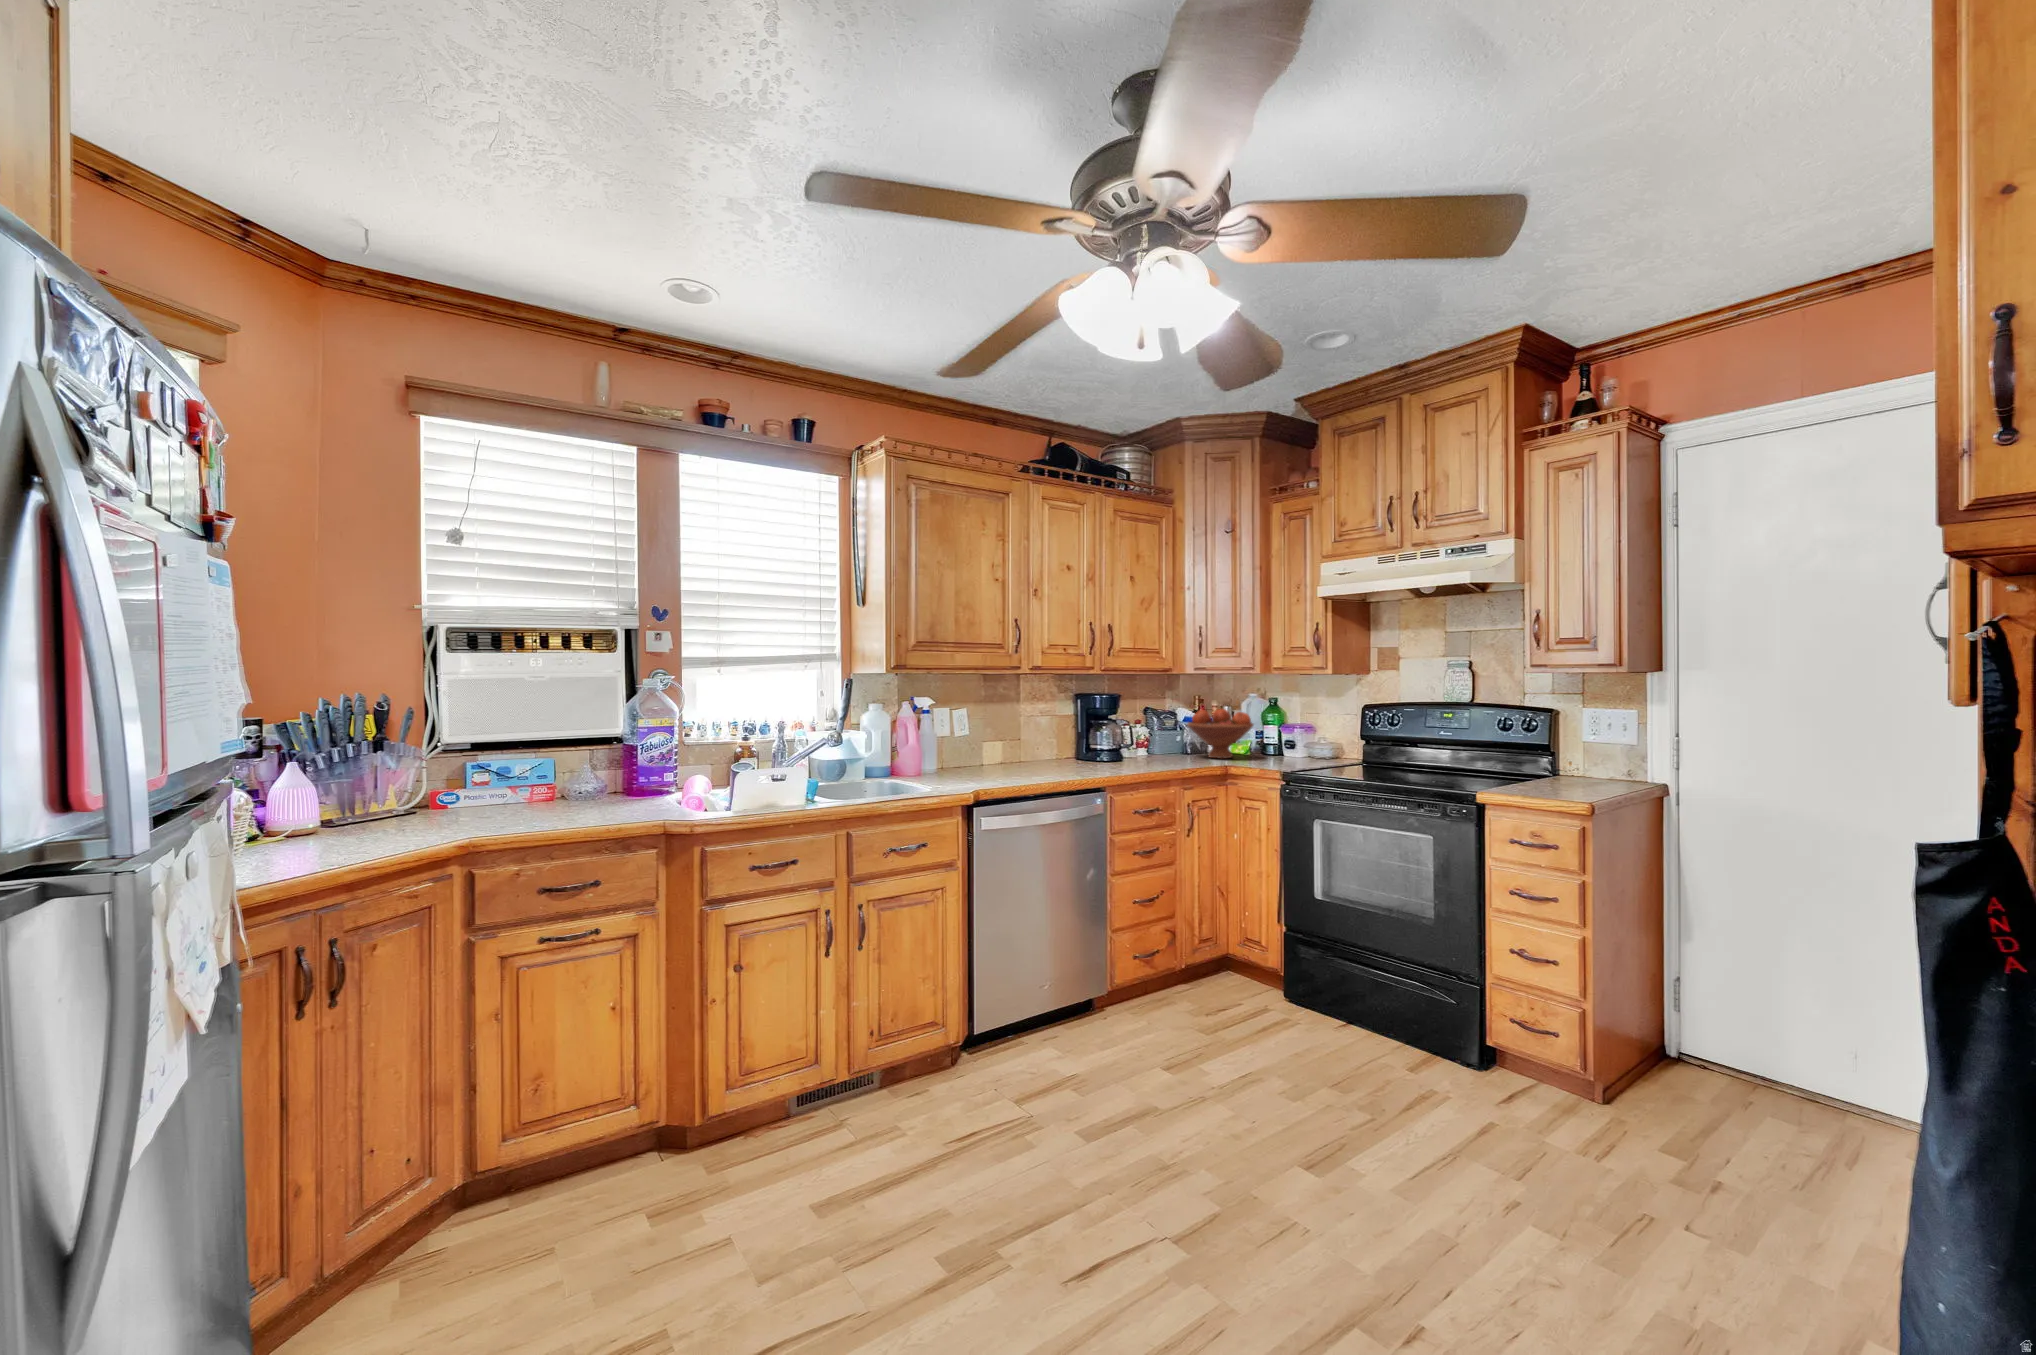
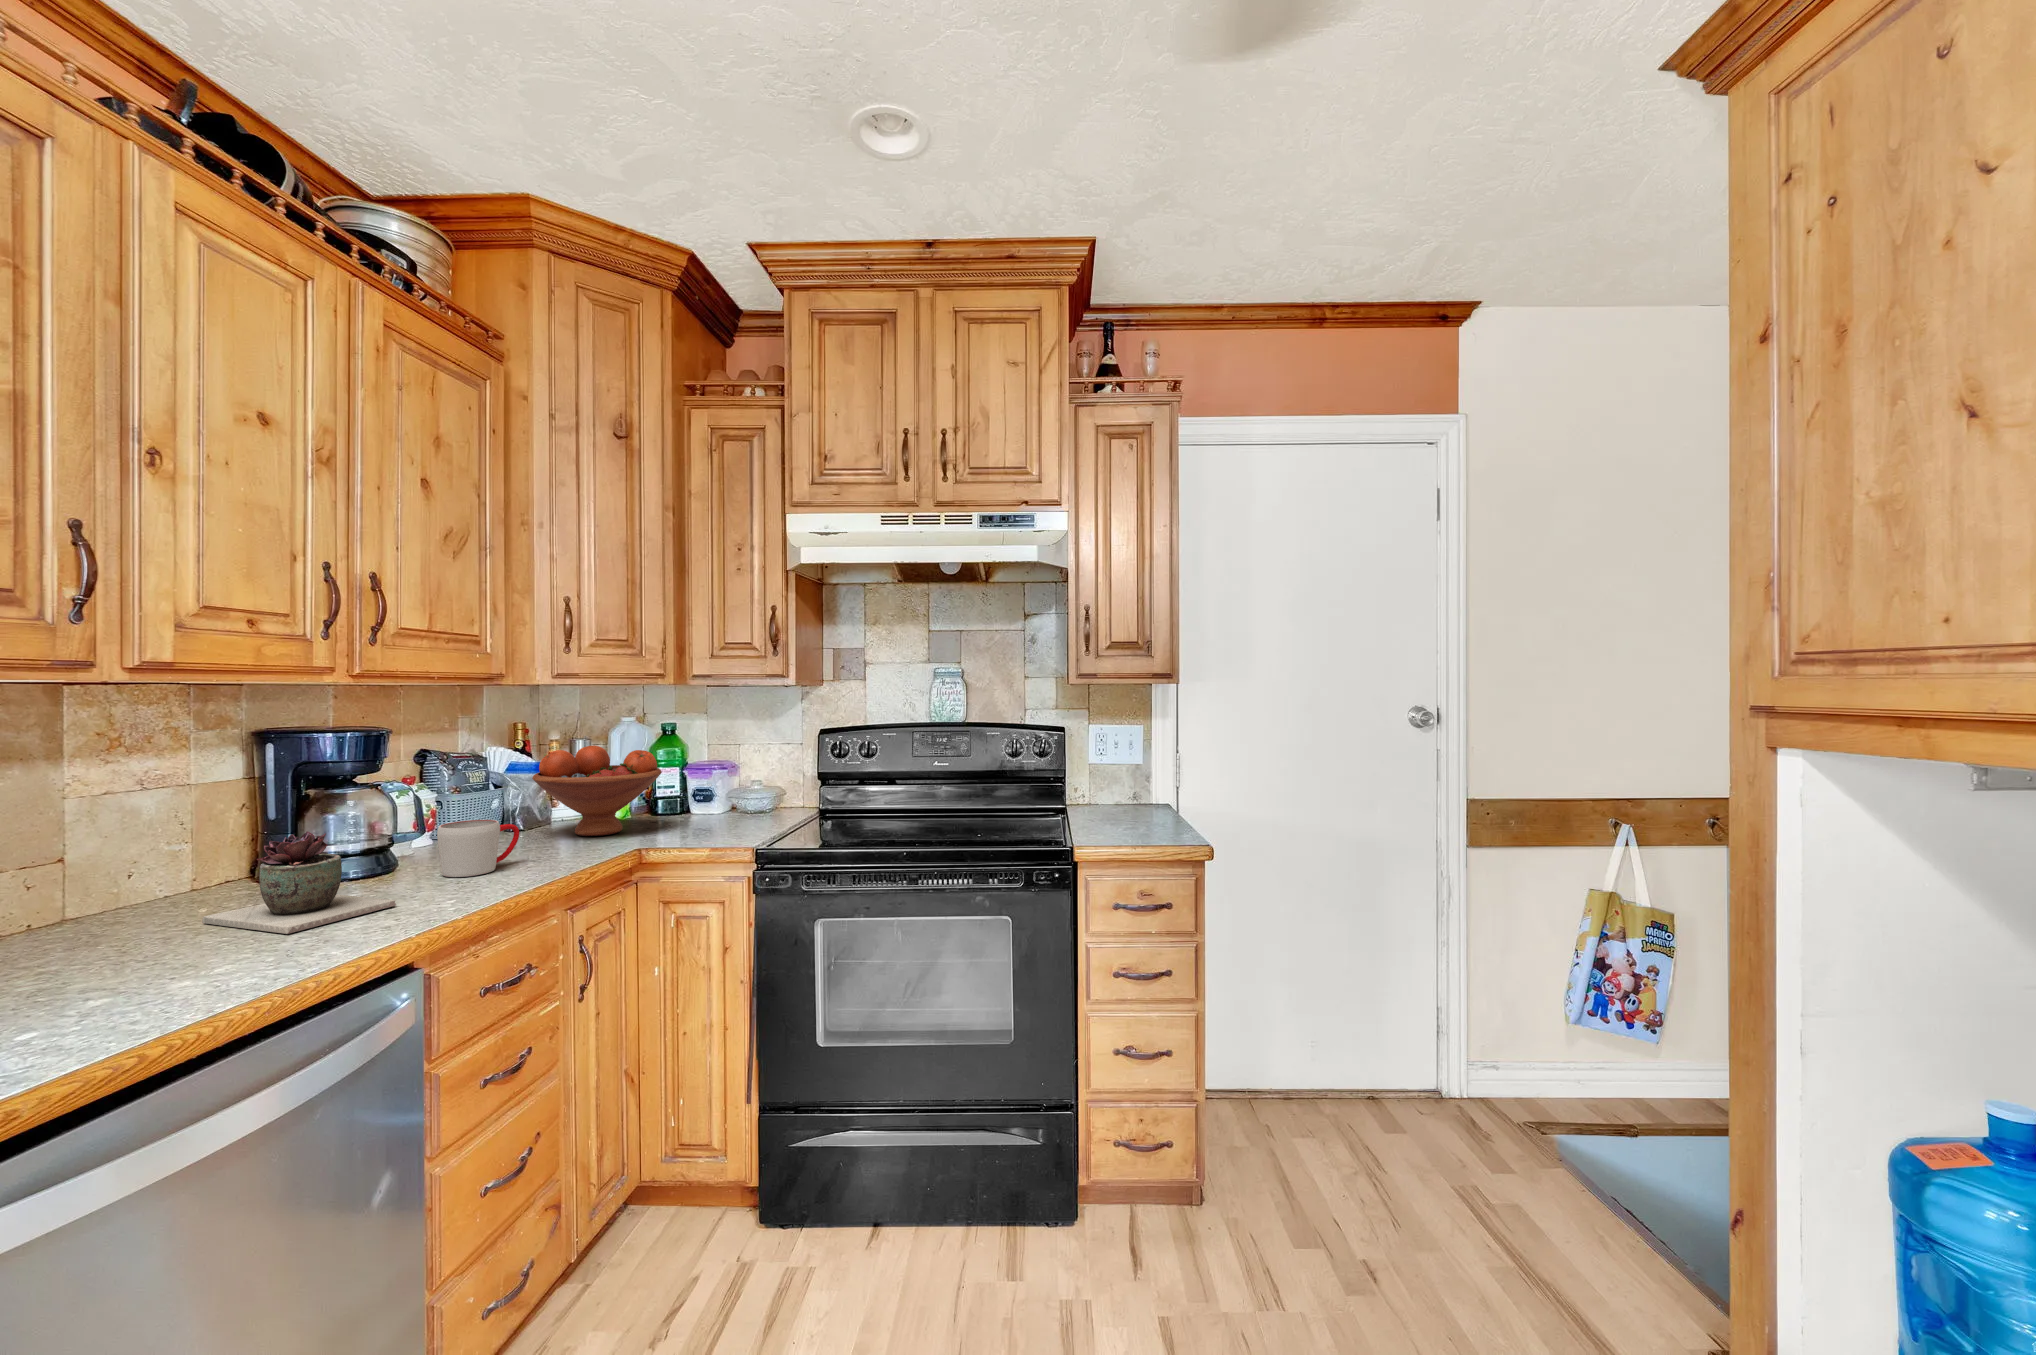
succulent plant: none [1050,734,1107,771] -> present [202,831,396,934]
mug: none [1132,739,1168,765] -> present [437,820,519,877]

